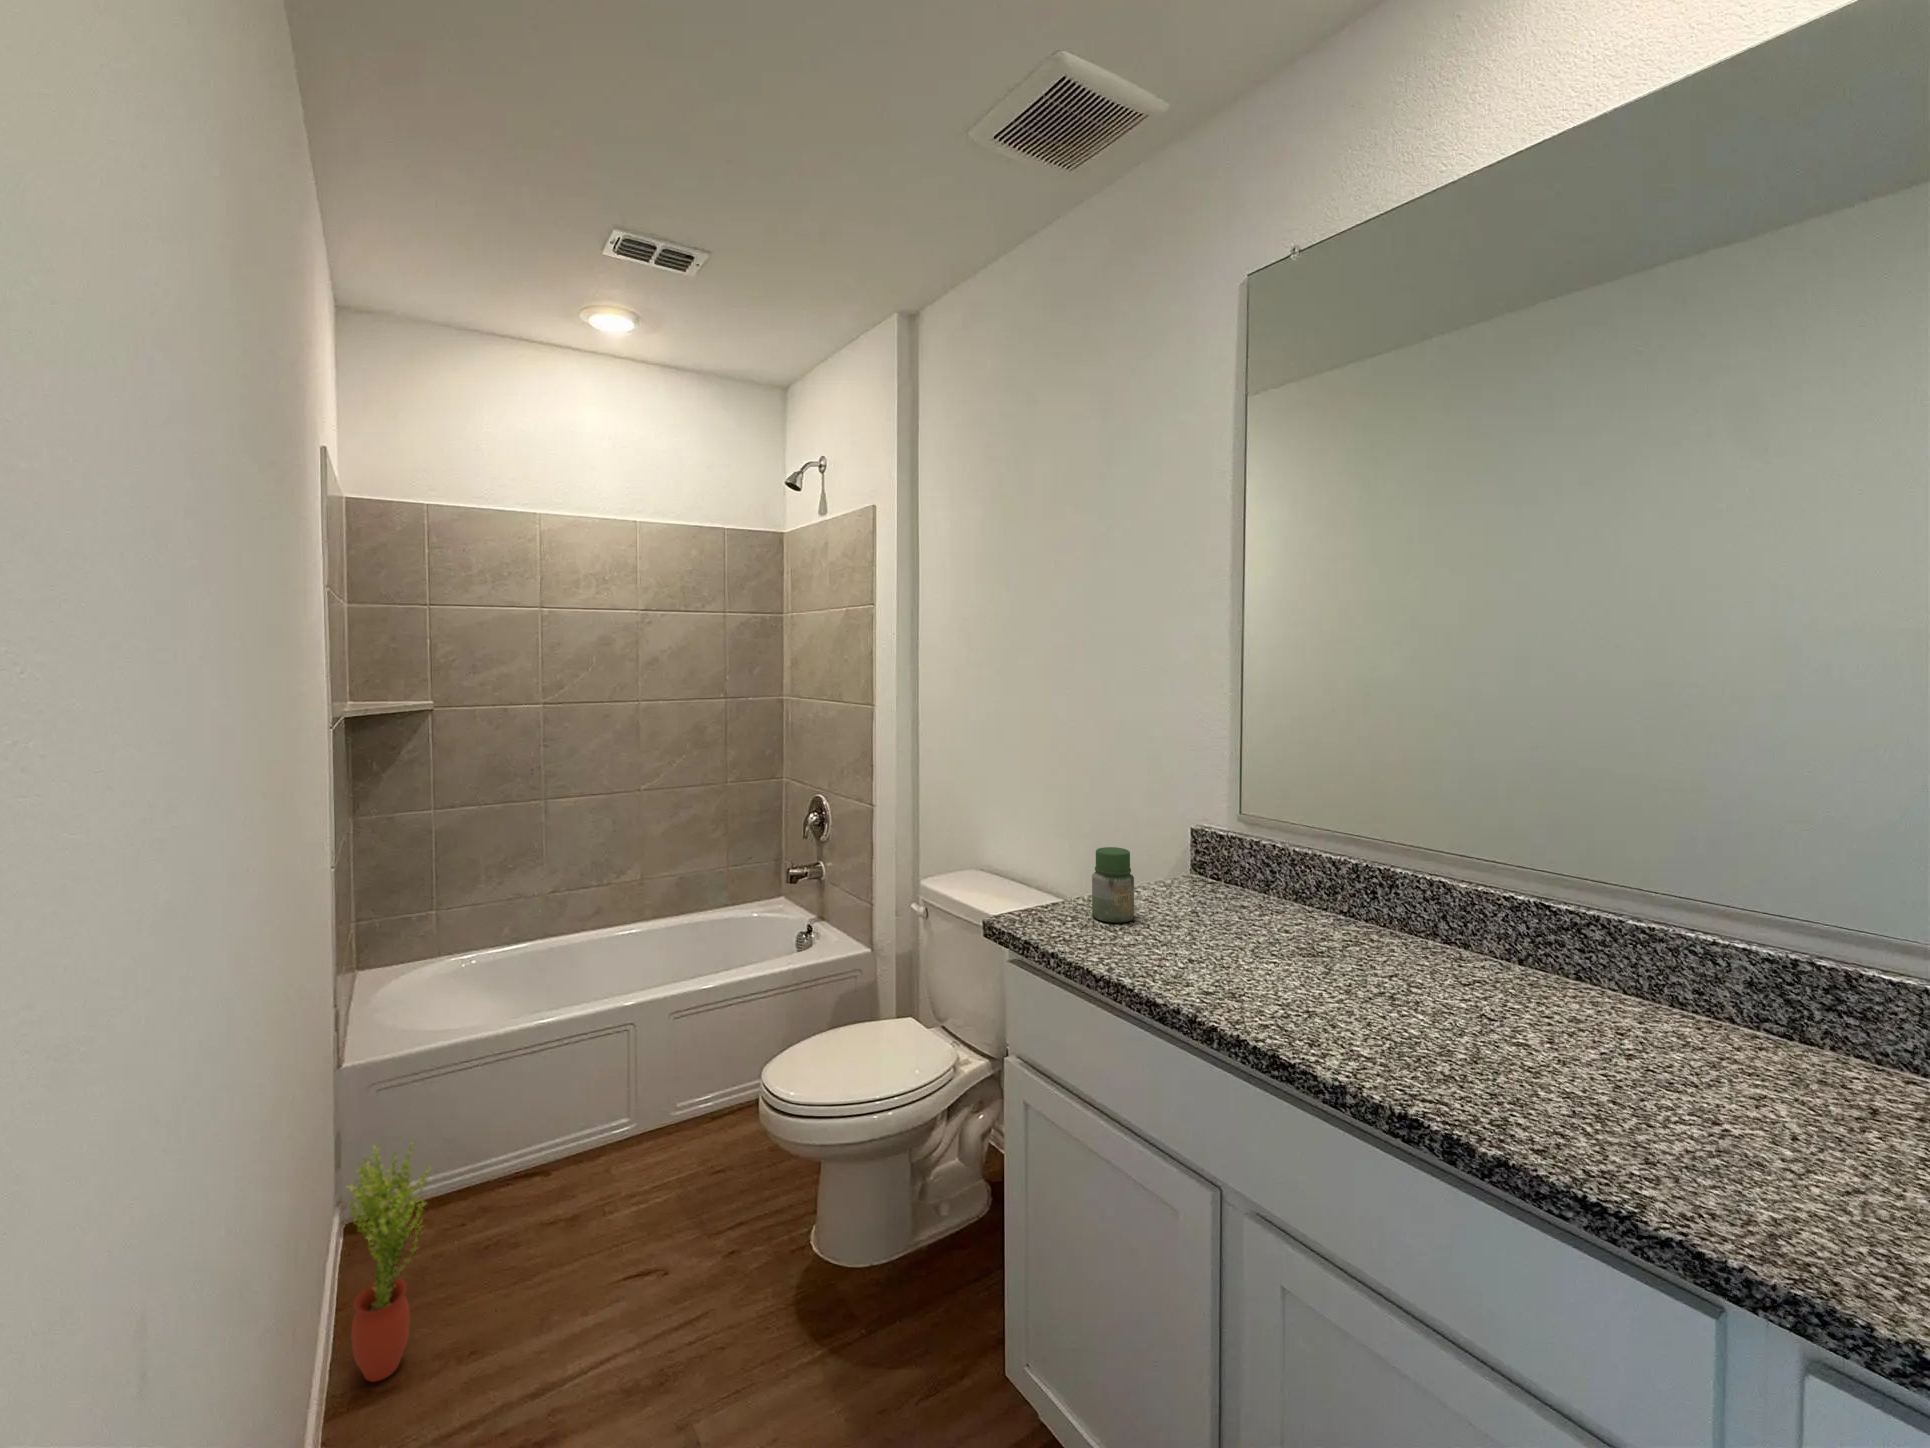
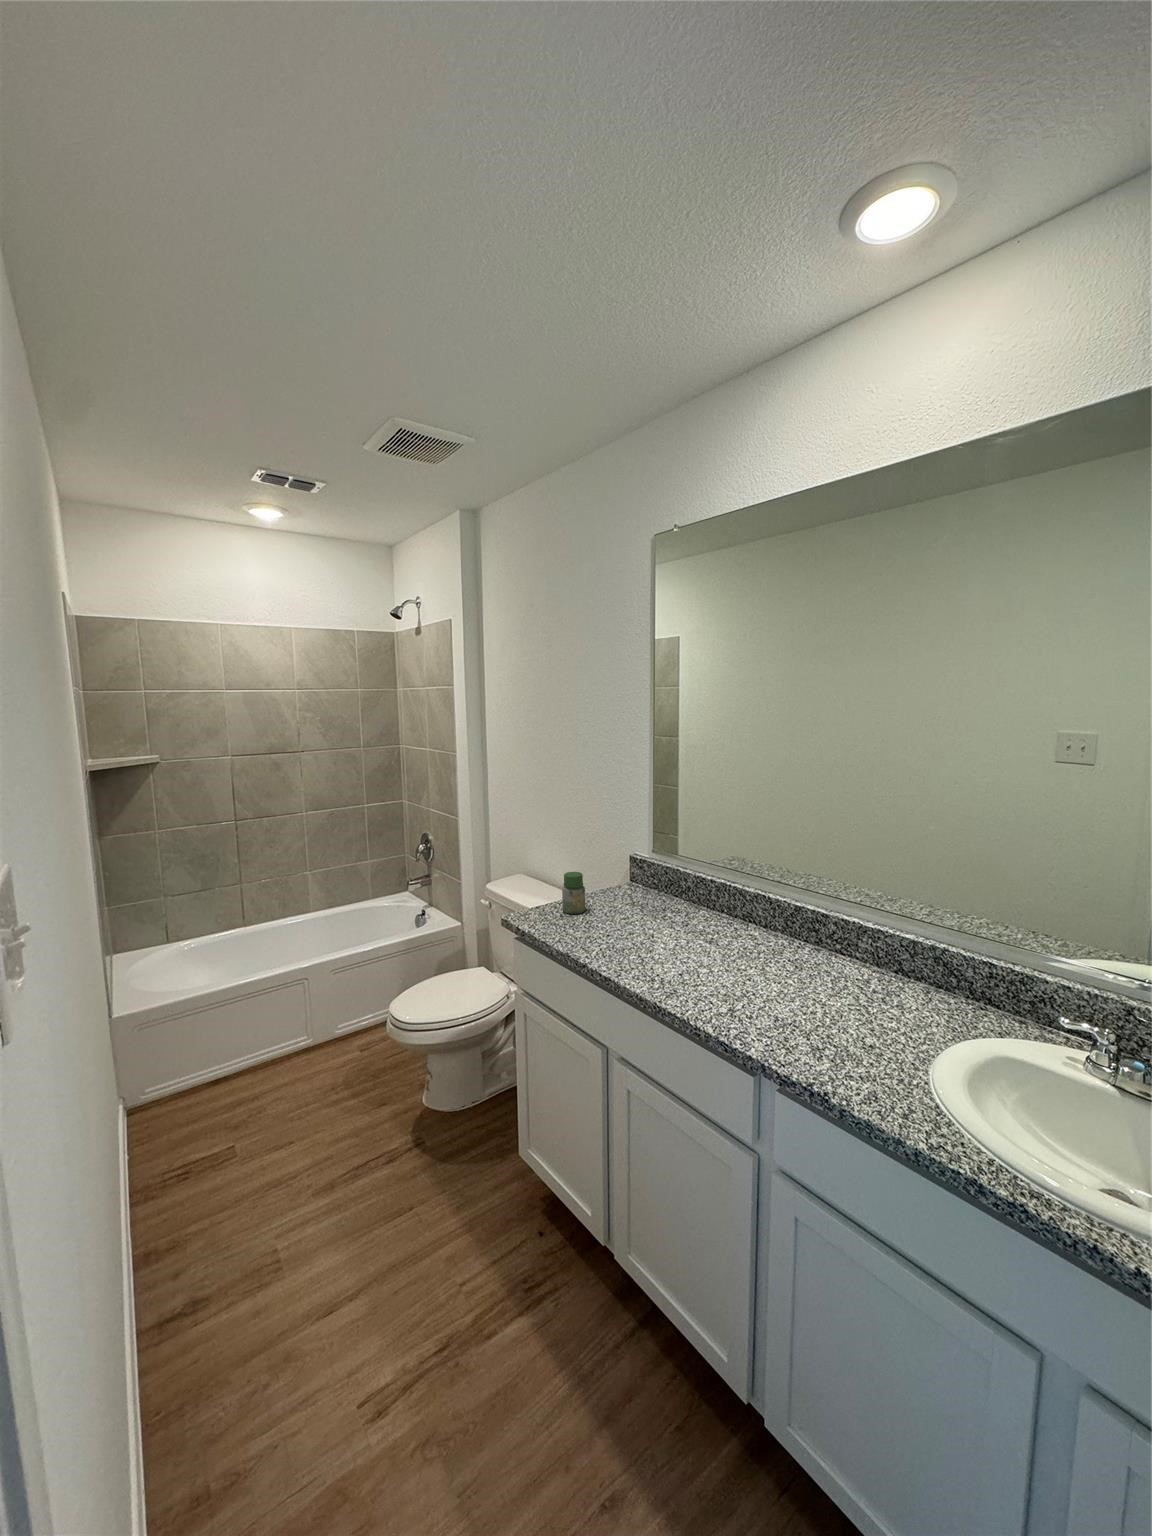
potted plant: present [346,1142,431,1382] -> none [133,1055,184,1191]

